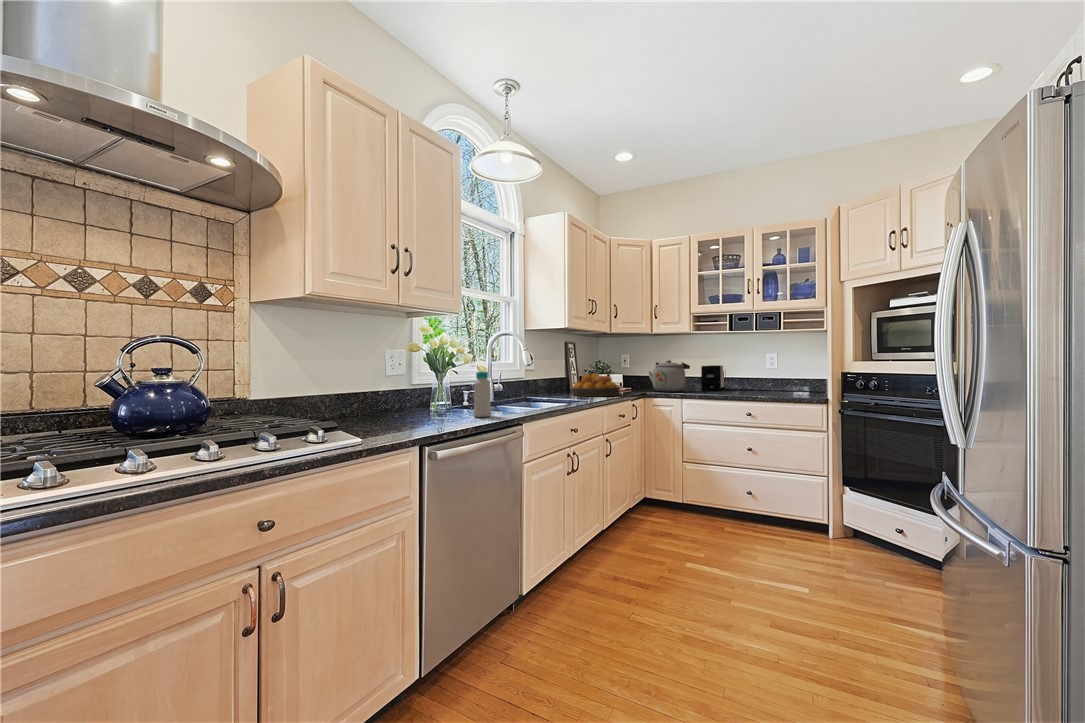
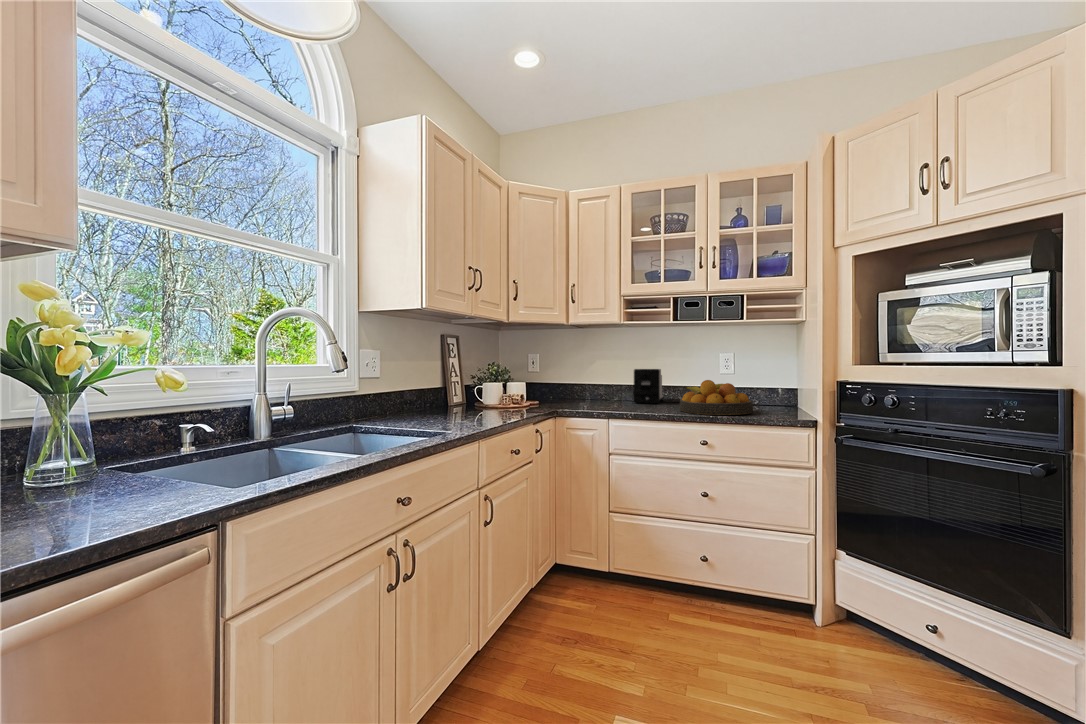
kettle: present [648,360,690,392] -> none [561,361,619,406]
bottle: present [473,372,492,417] -> none [75,392,148,514]
fruit bowl: present [572,373,620,396] -> present [680,380,753,415]

